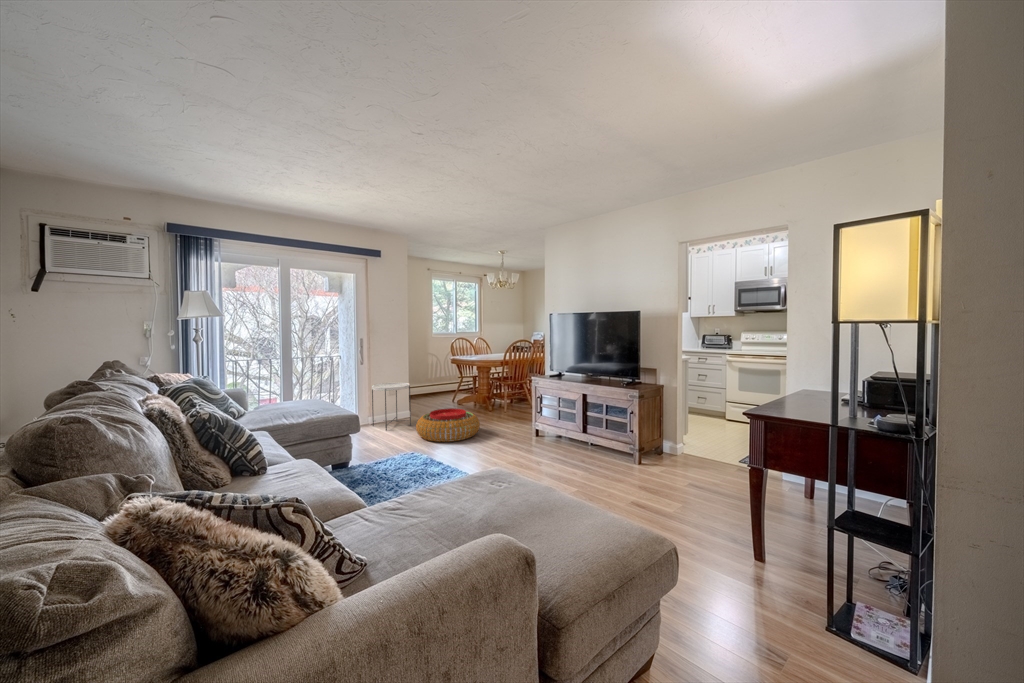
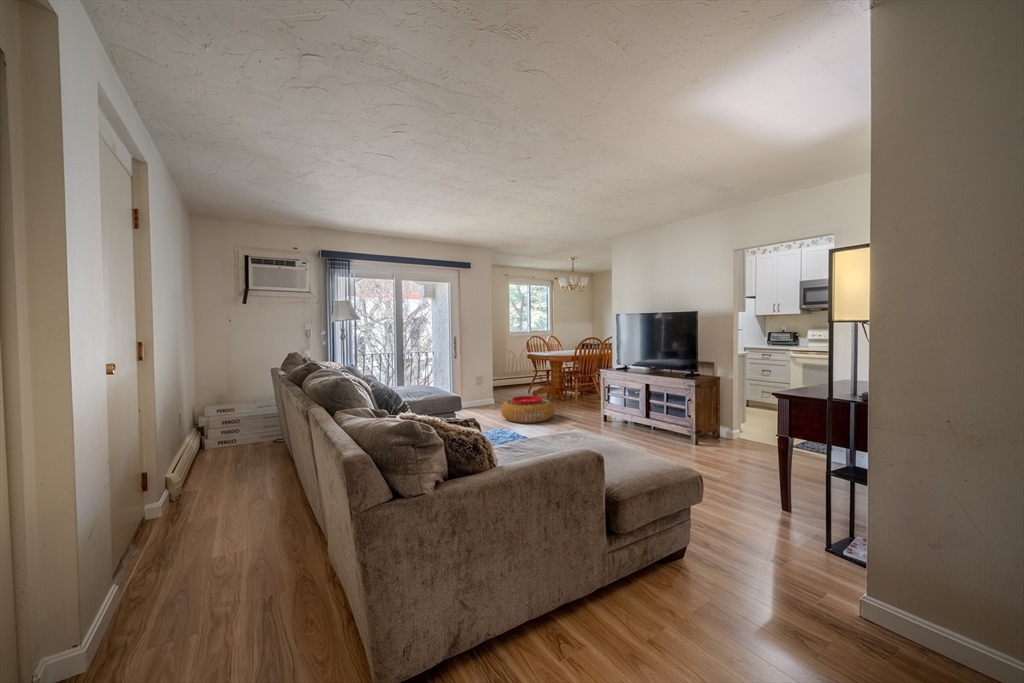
side table: present [372,382,411,430] -> none [463,374,495,413]

